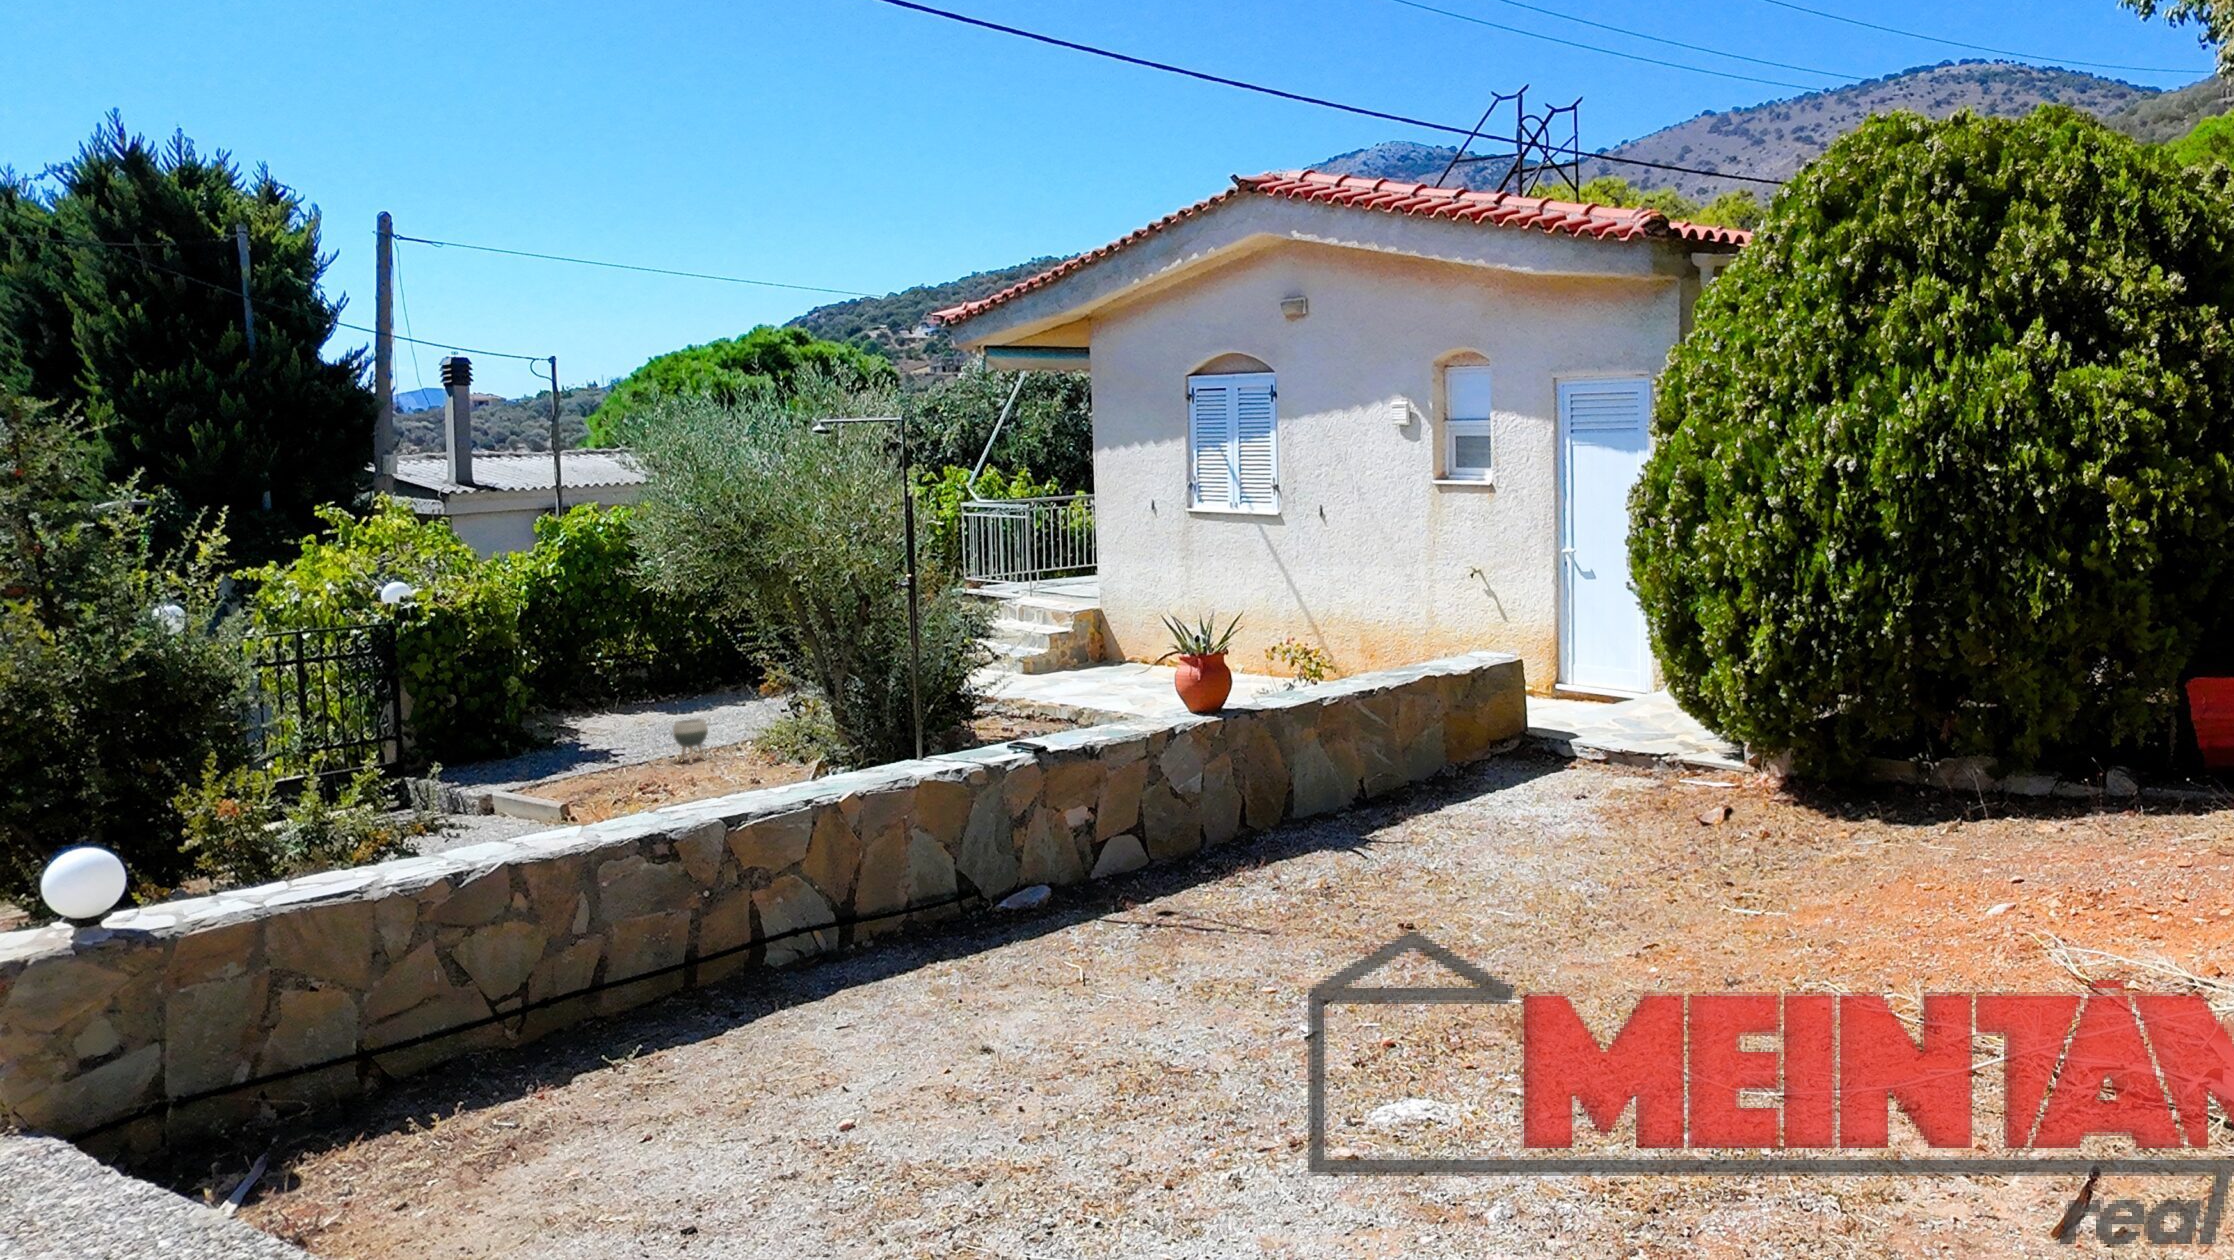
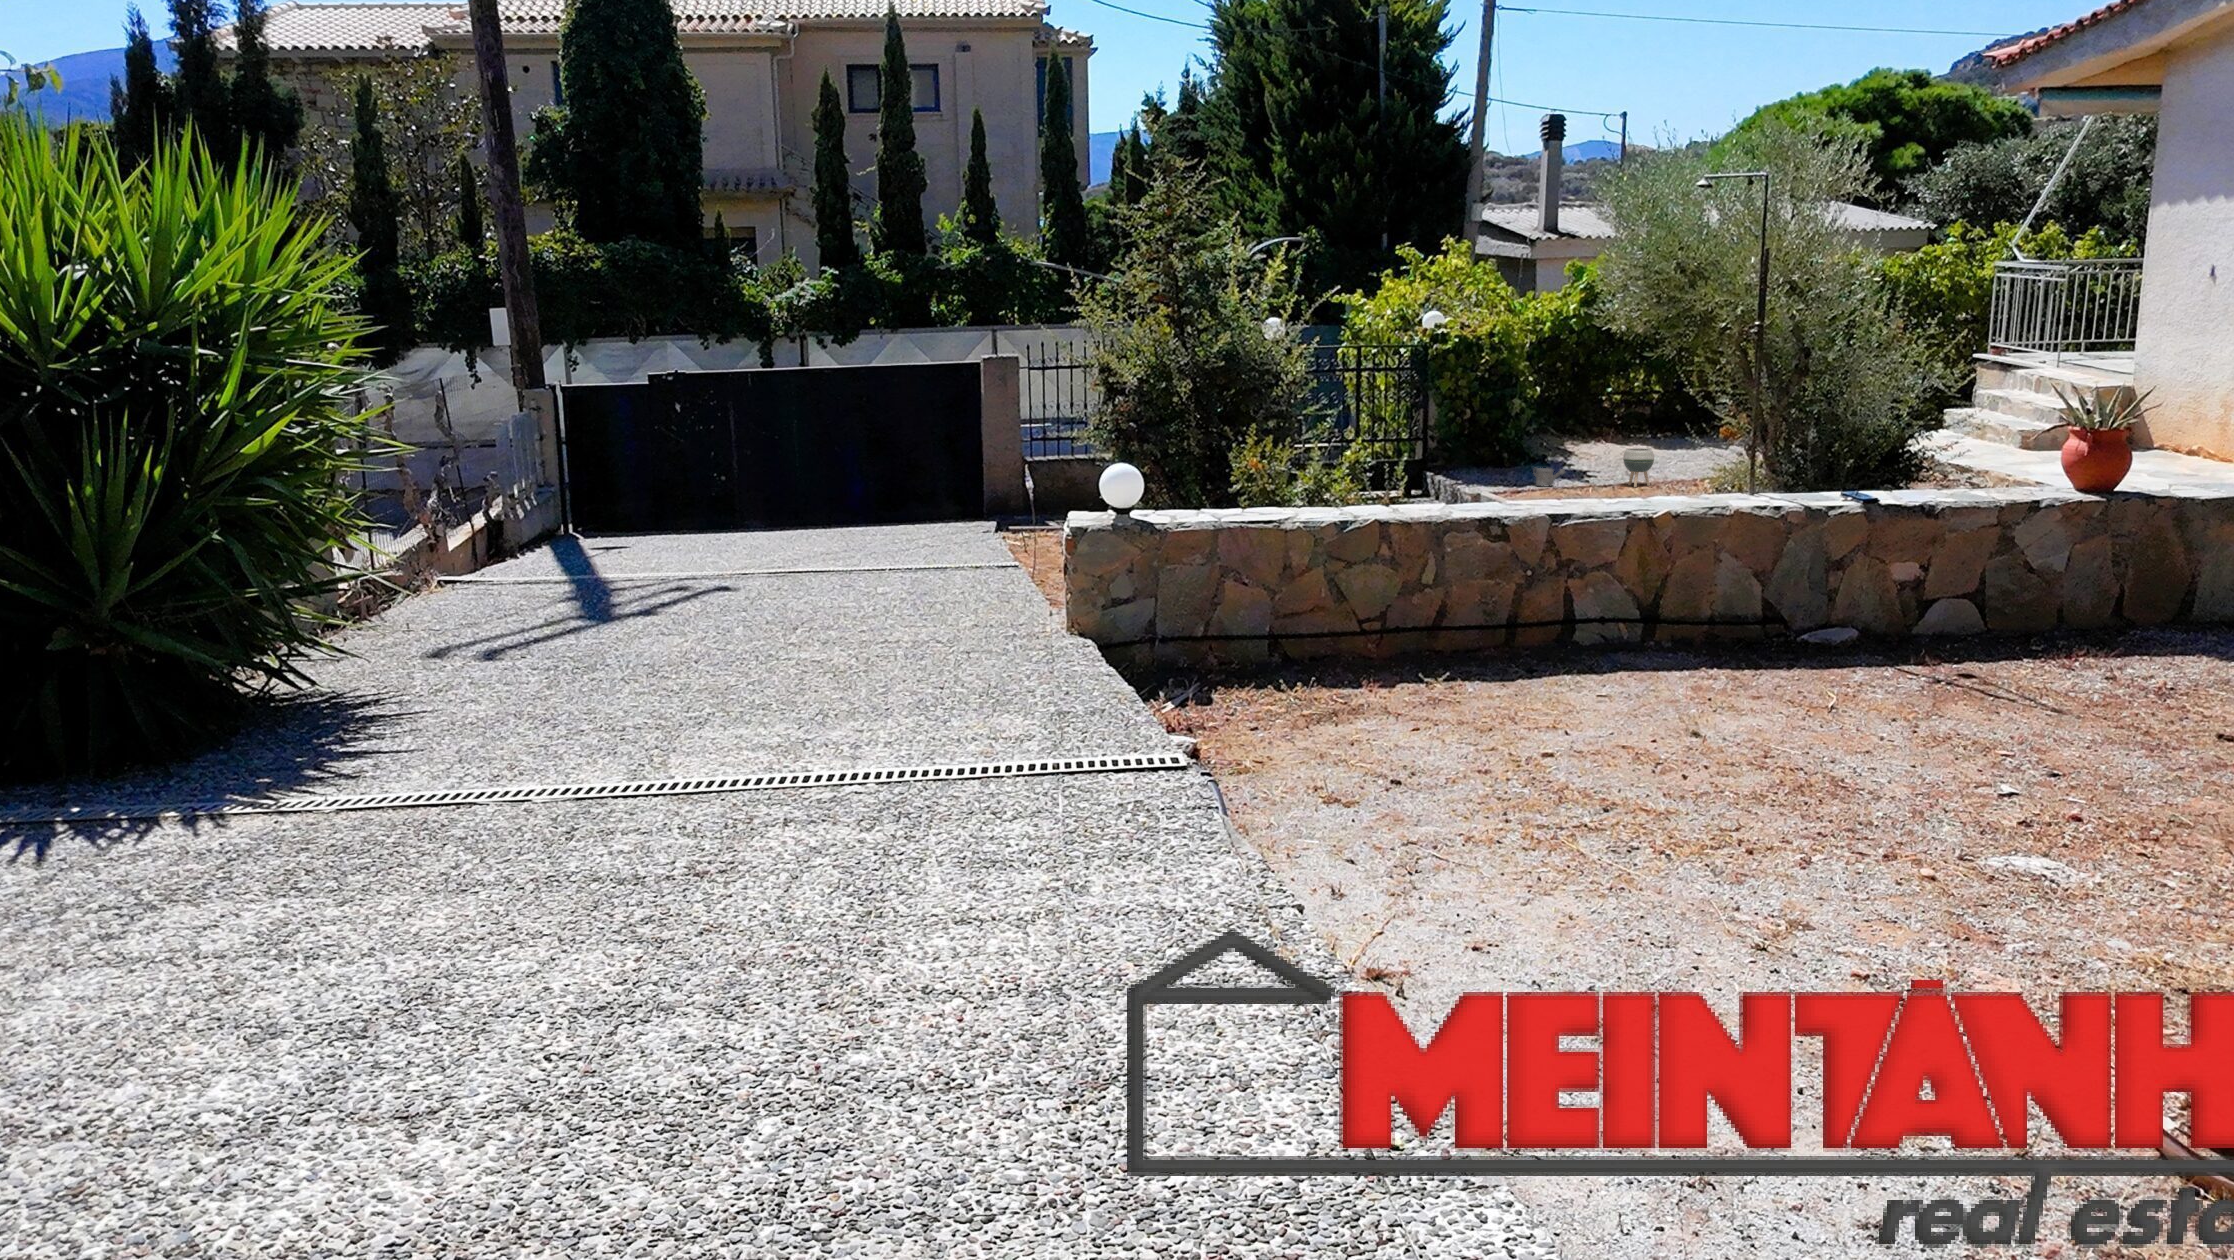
watering can: none [563,754,606,778] -> present [1533,468,1564,487]

